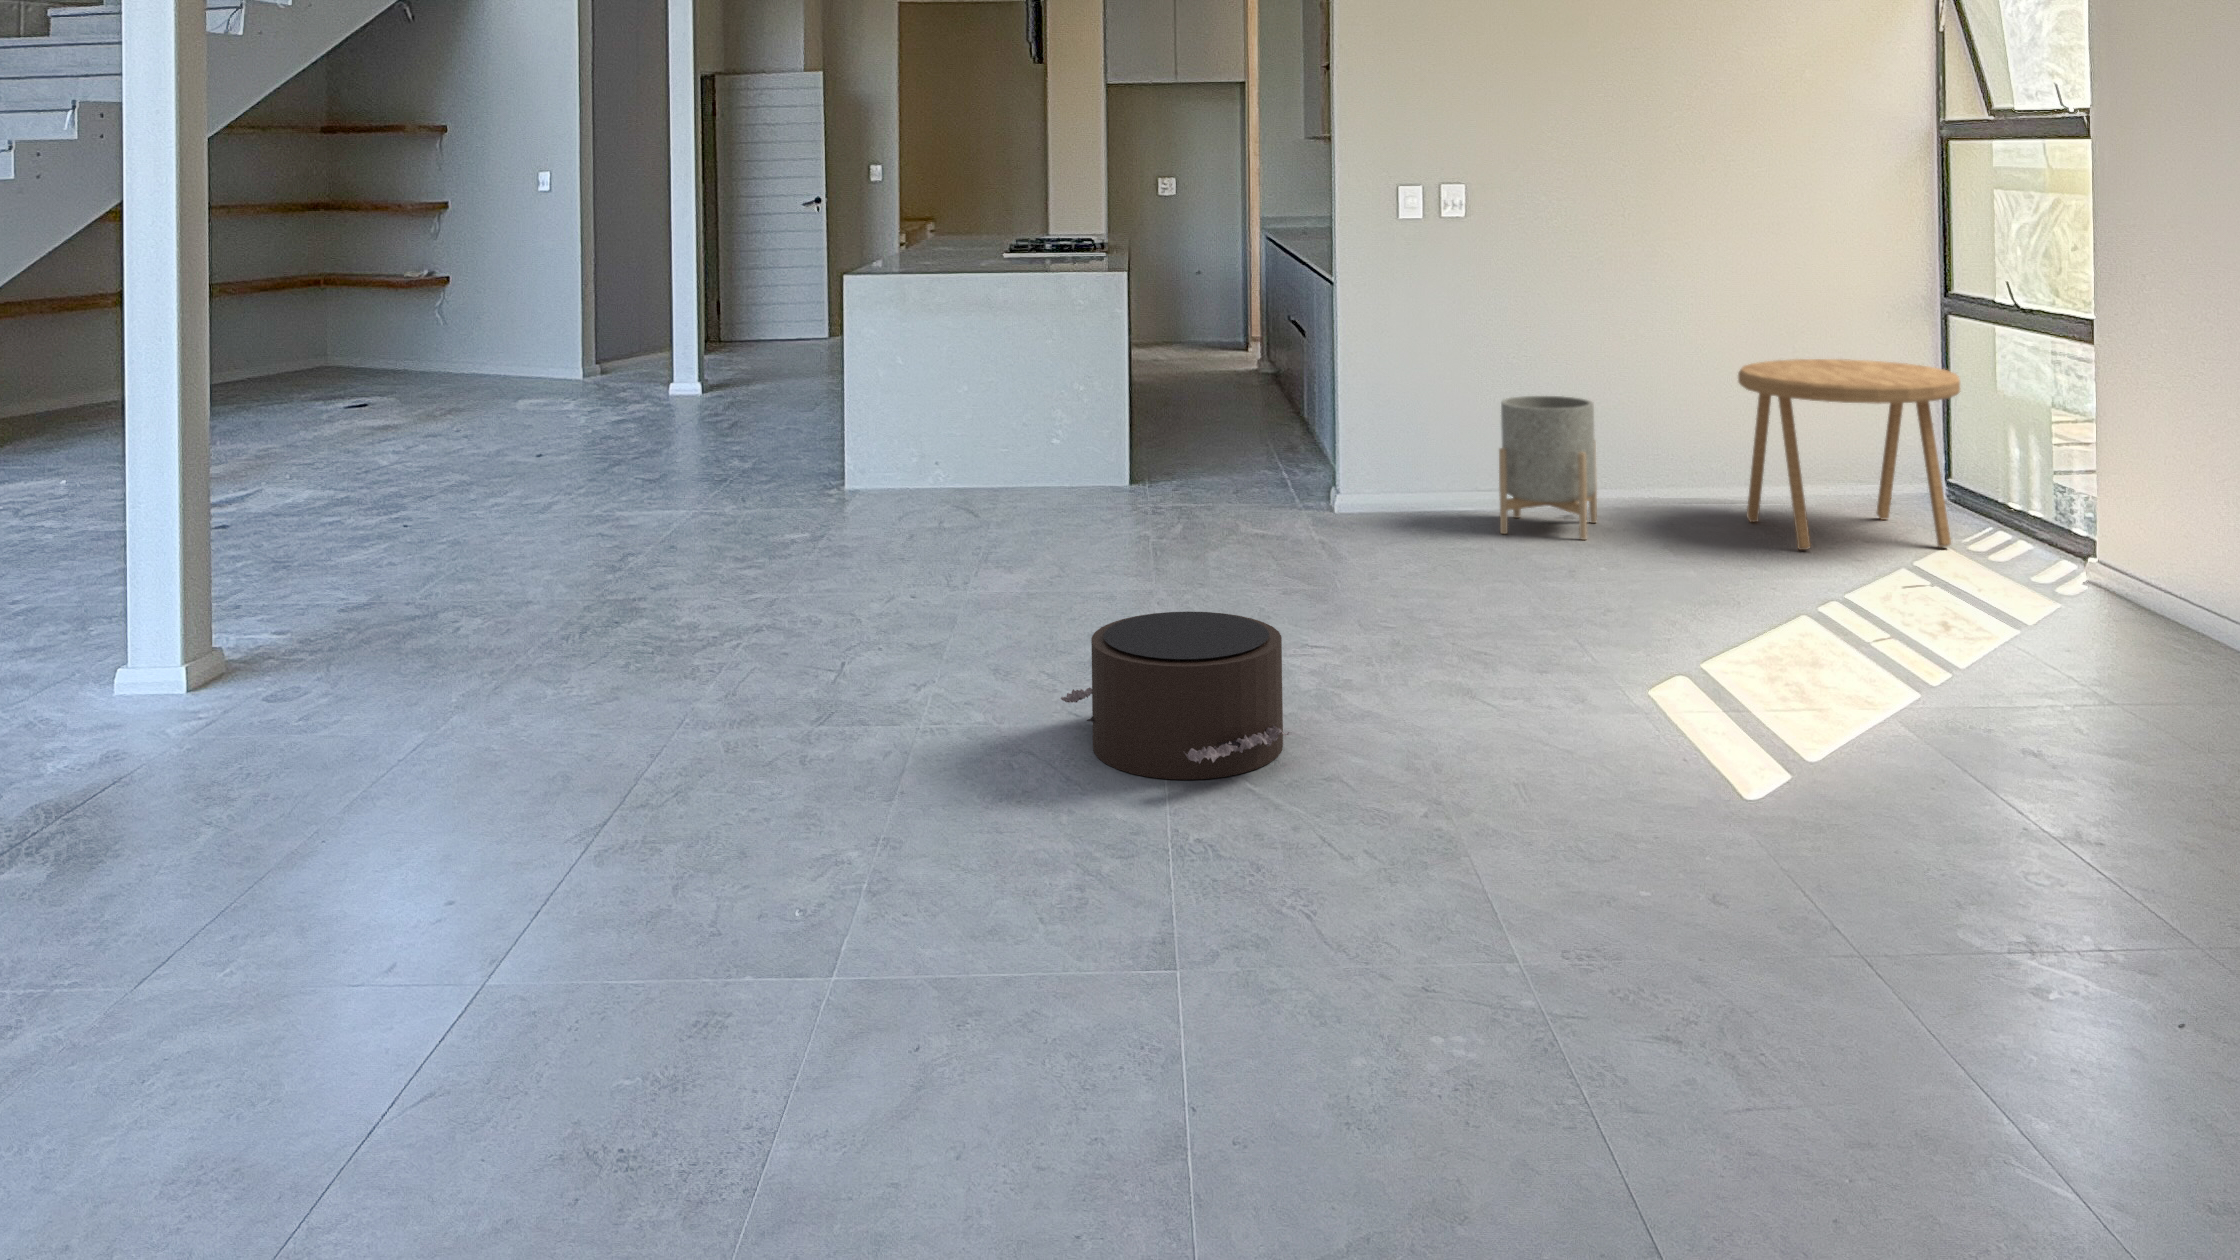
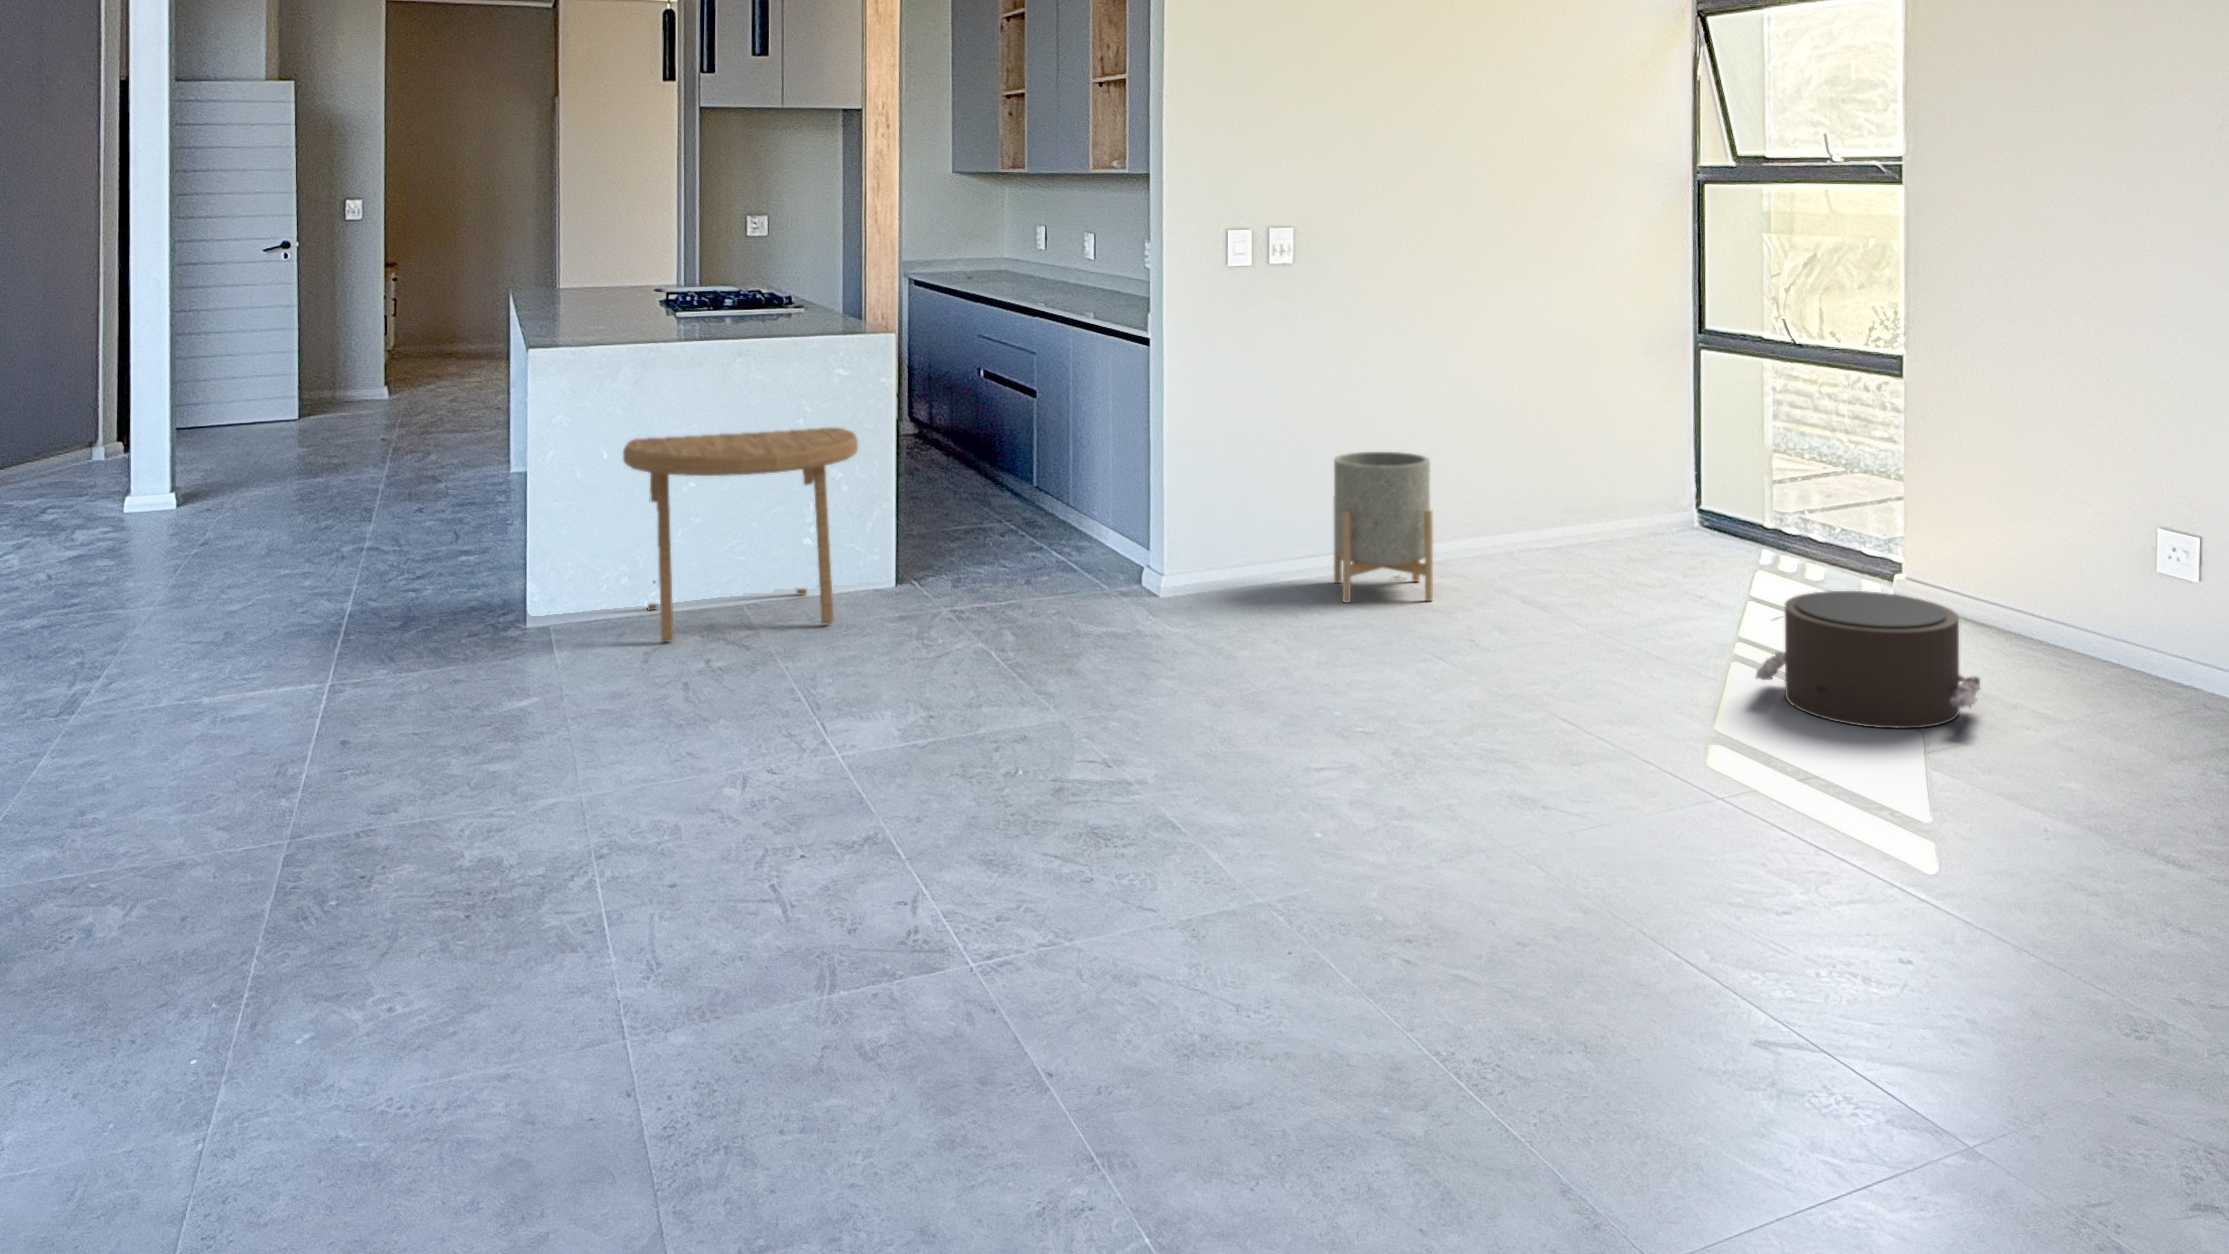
side table: present [1738,359,1960,550] -> present [623,428,858,642]
pouf: present [1061,611,1289,780] -> present [1756,591,1980,728]

